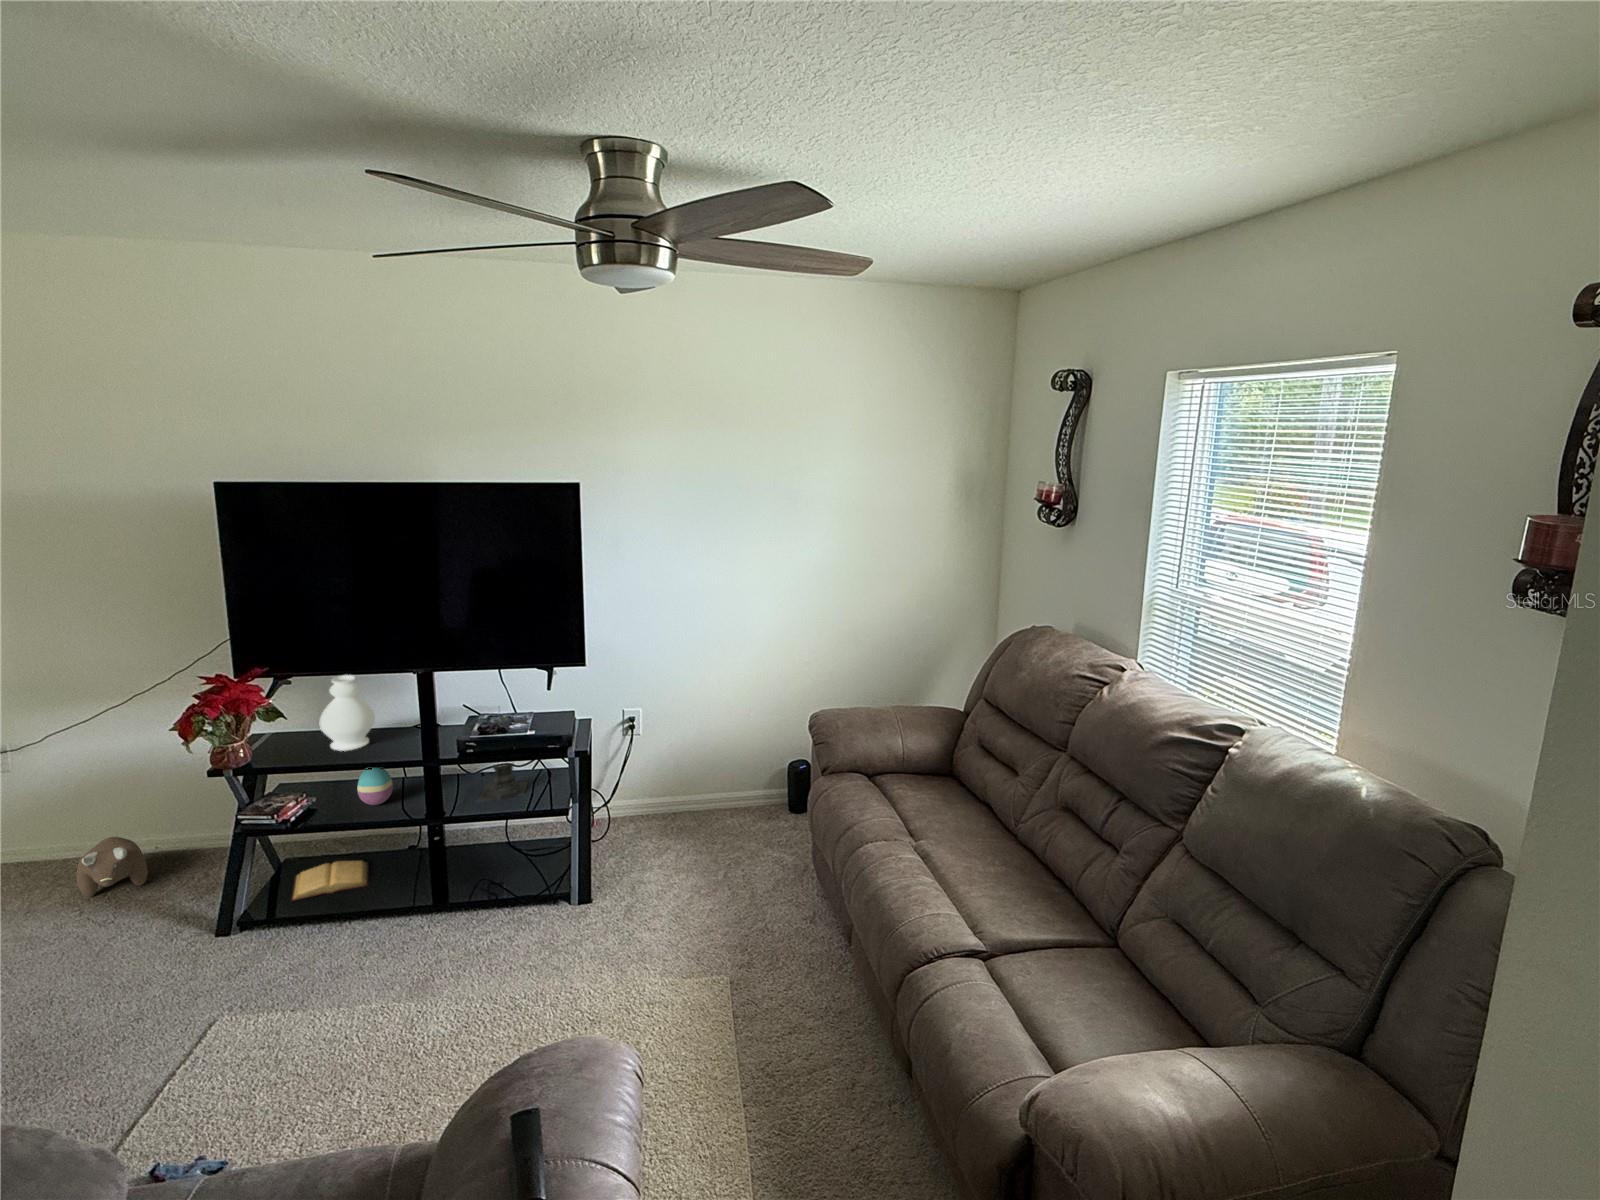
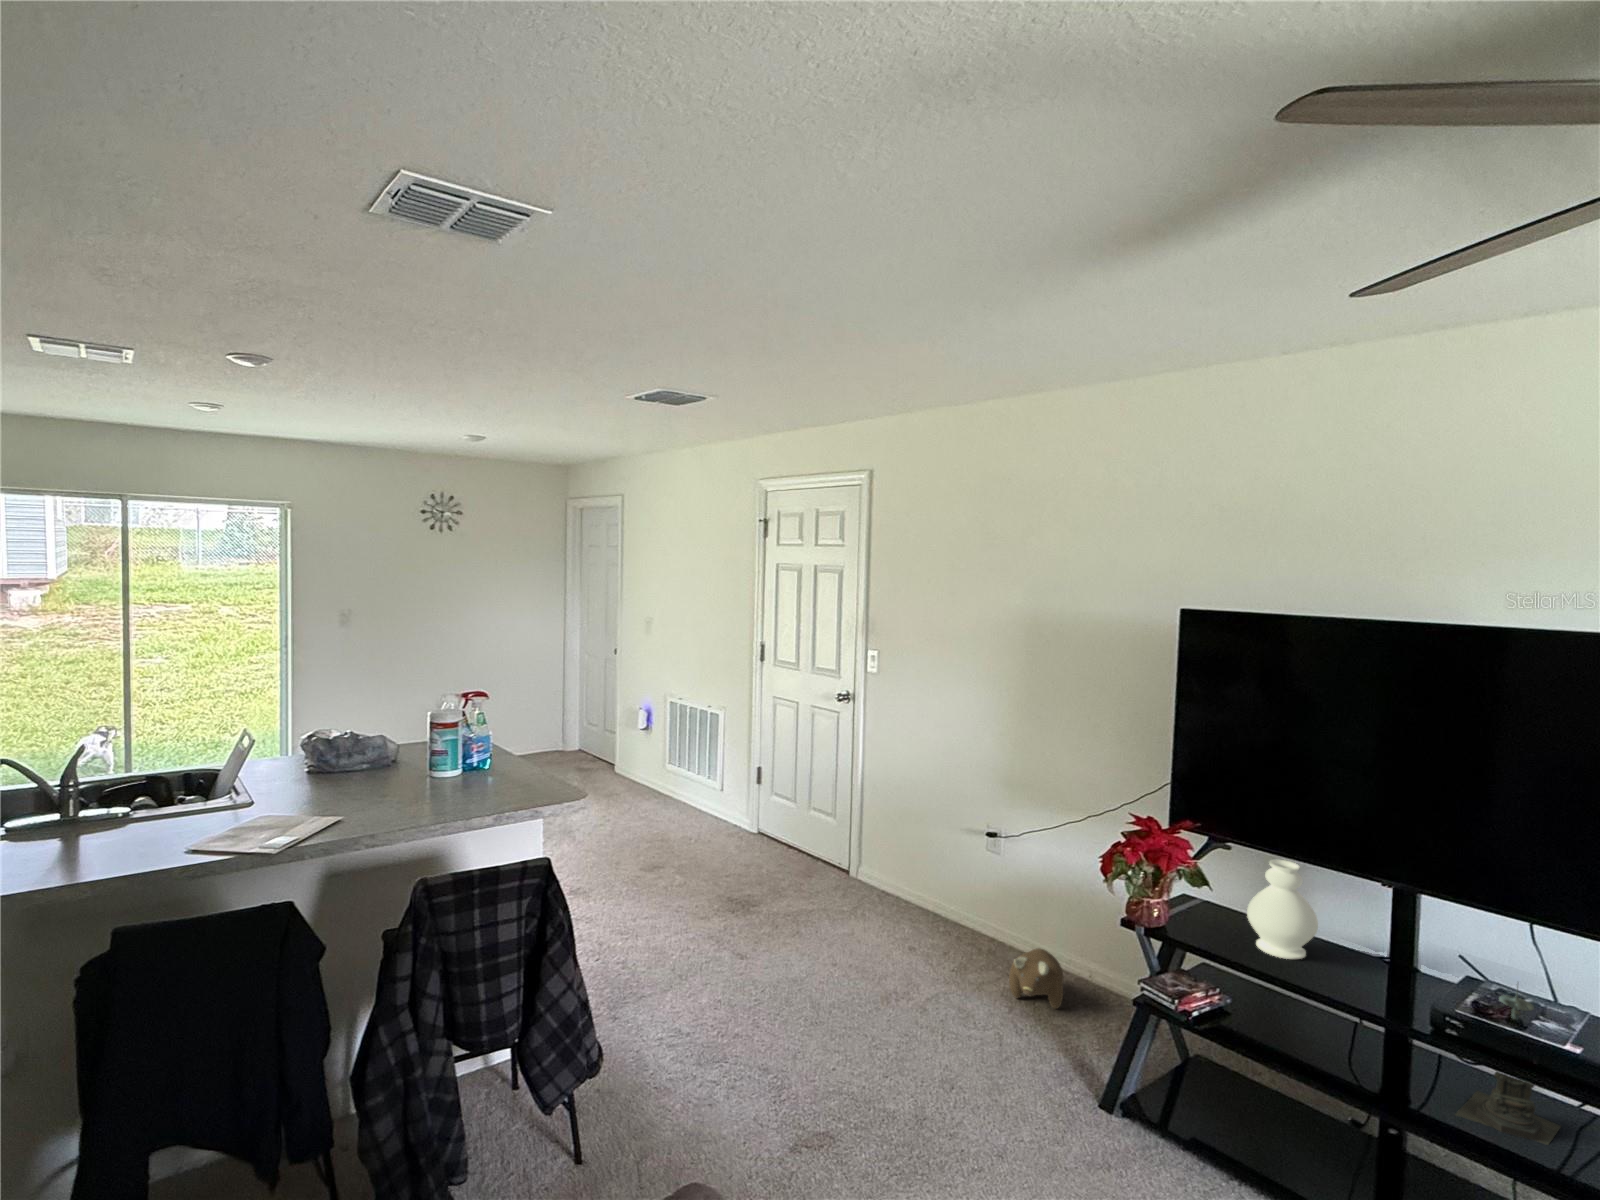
decorative egg: present [357,768,393,805] -> none [1279,988,1328,1045]
book: present [291,861,369,901] -> none [1181,1080,1283,1147]

